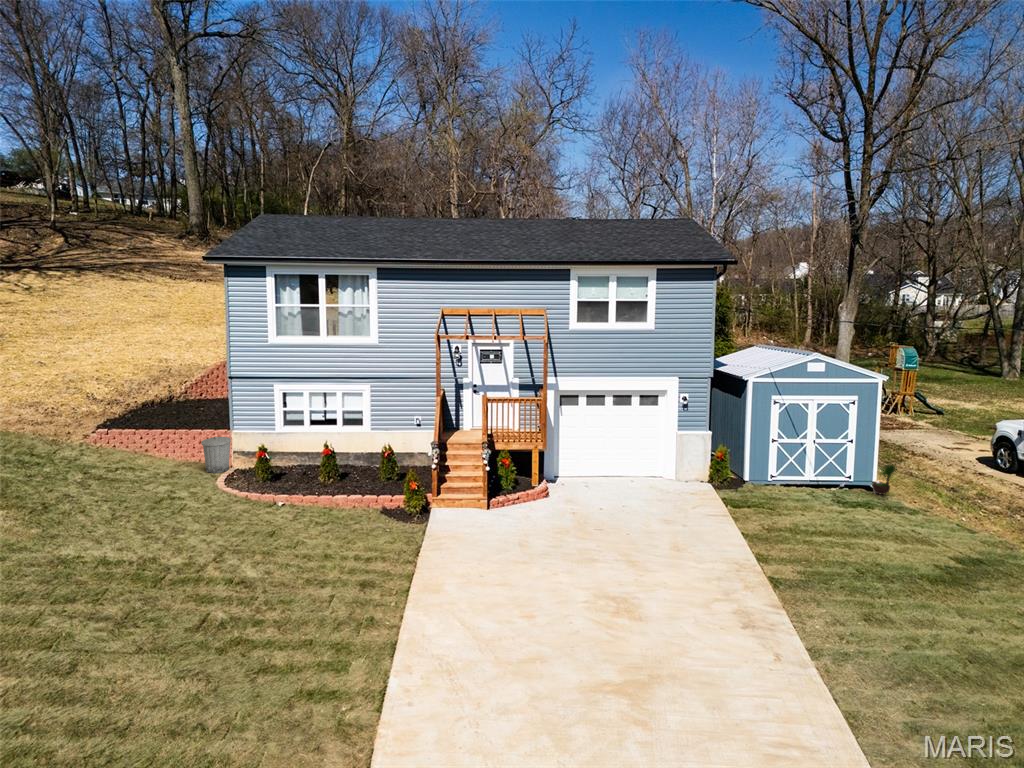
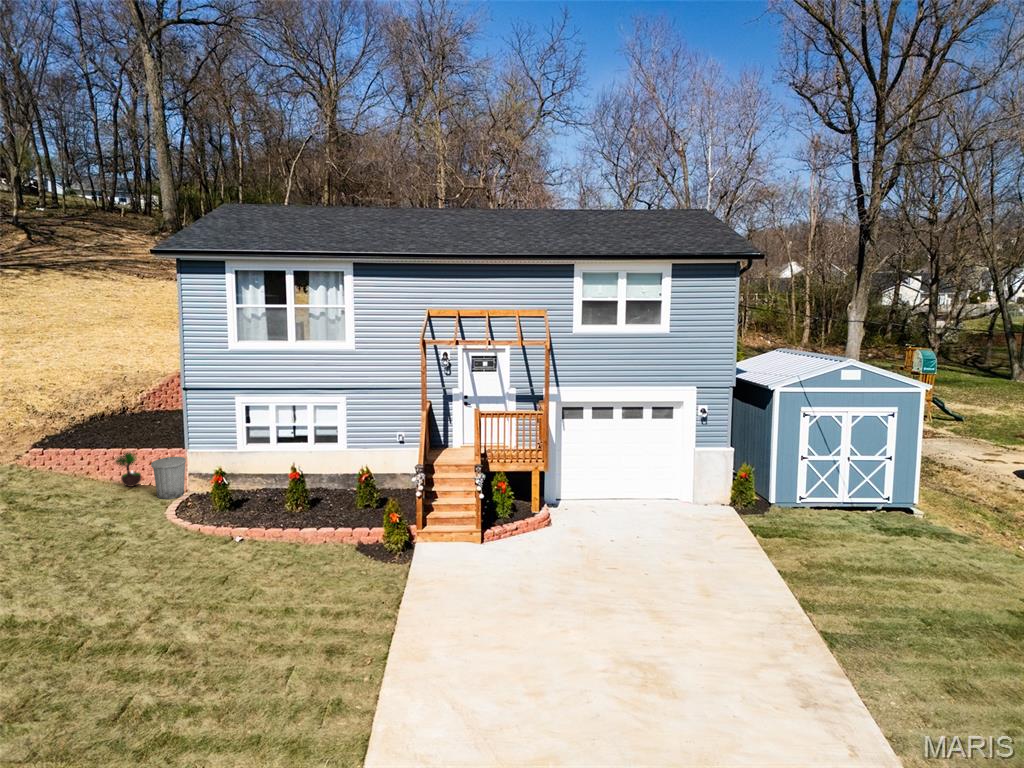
potted tree: present [872,464,897,495] -> present [114,453,141,487]

